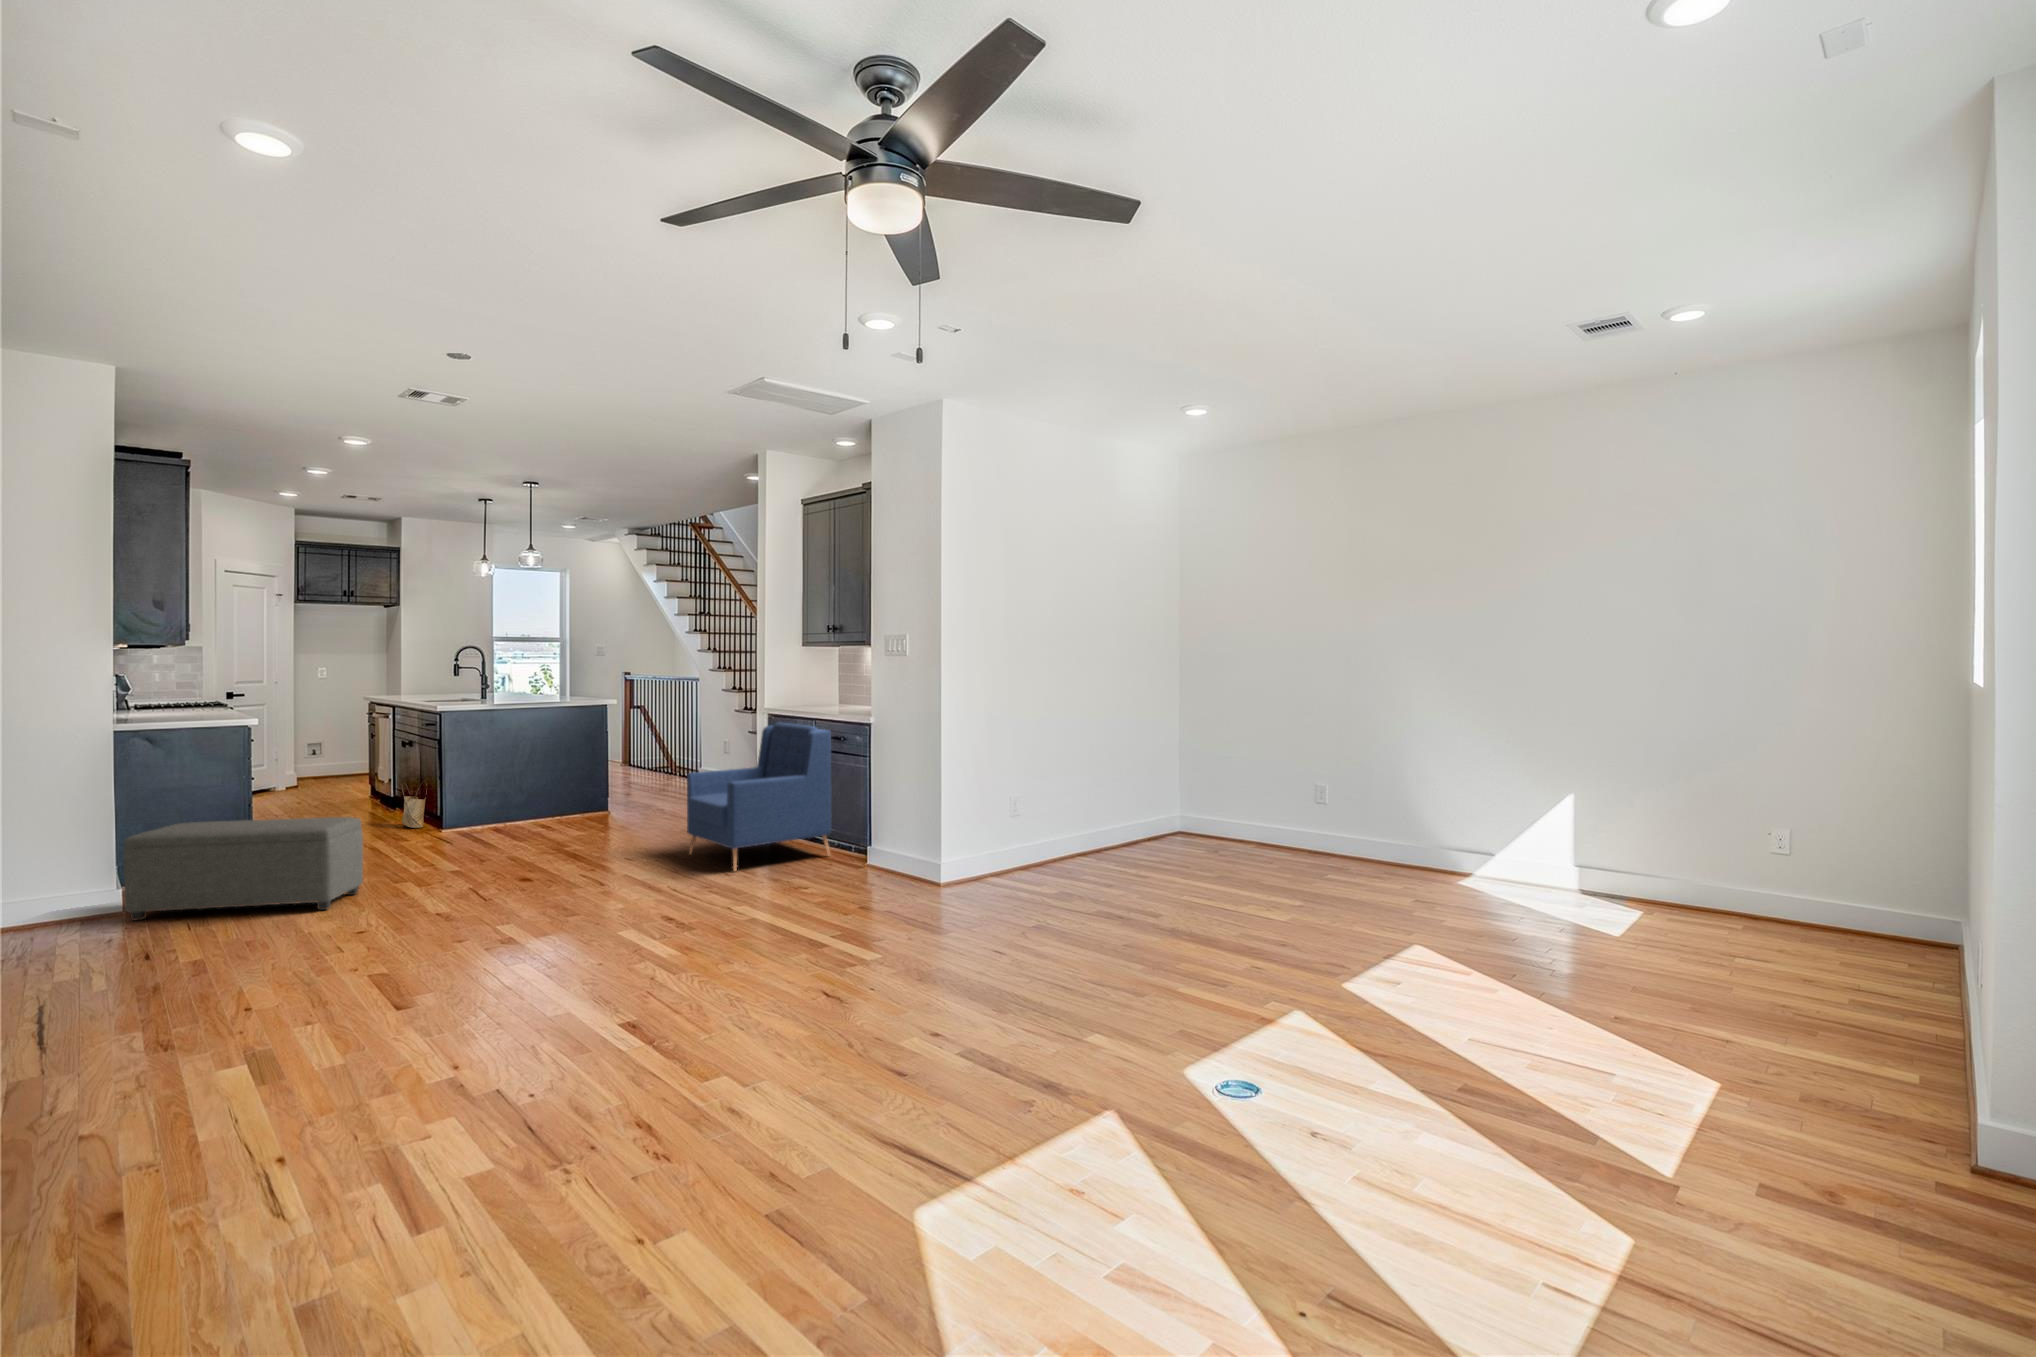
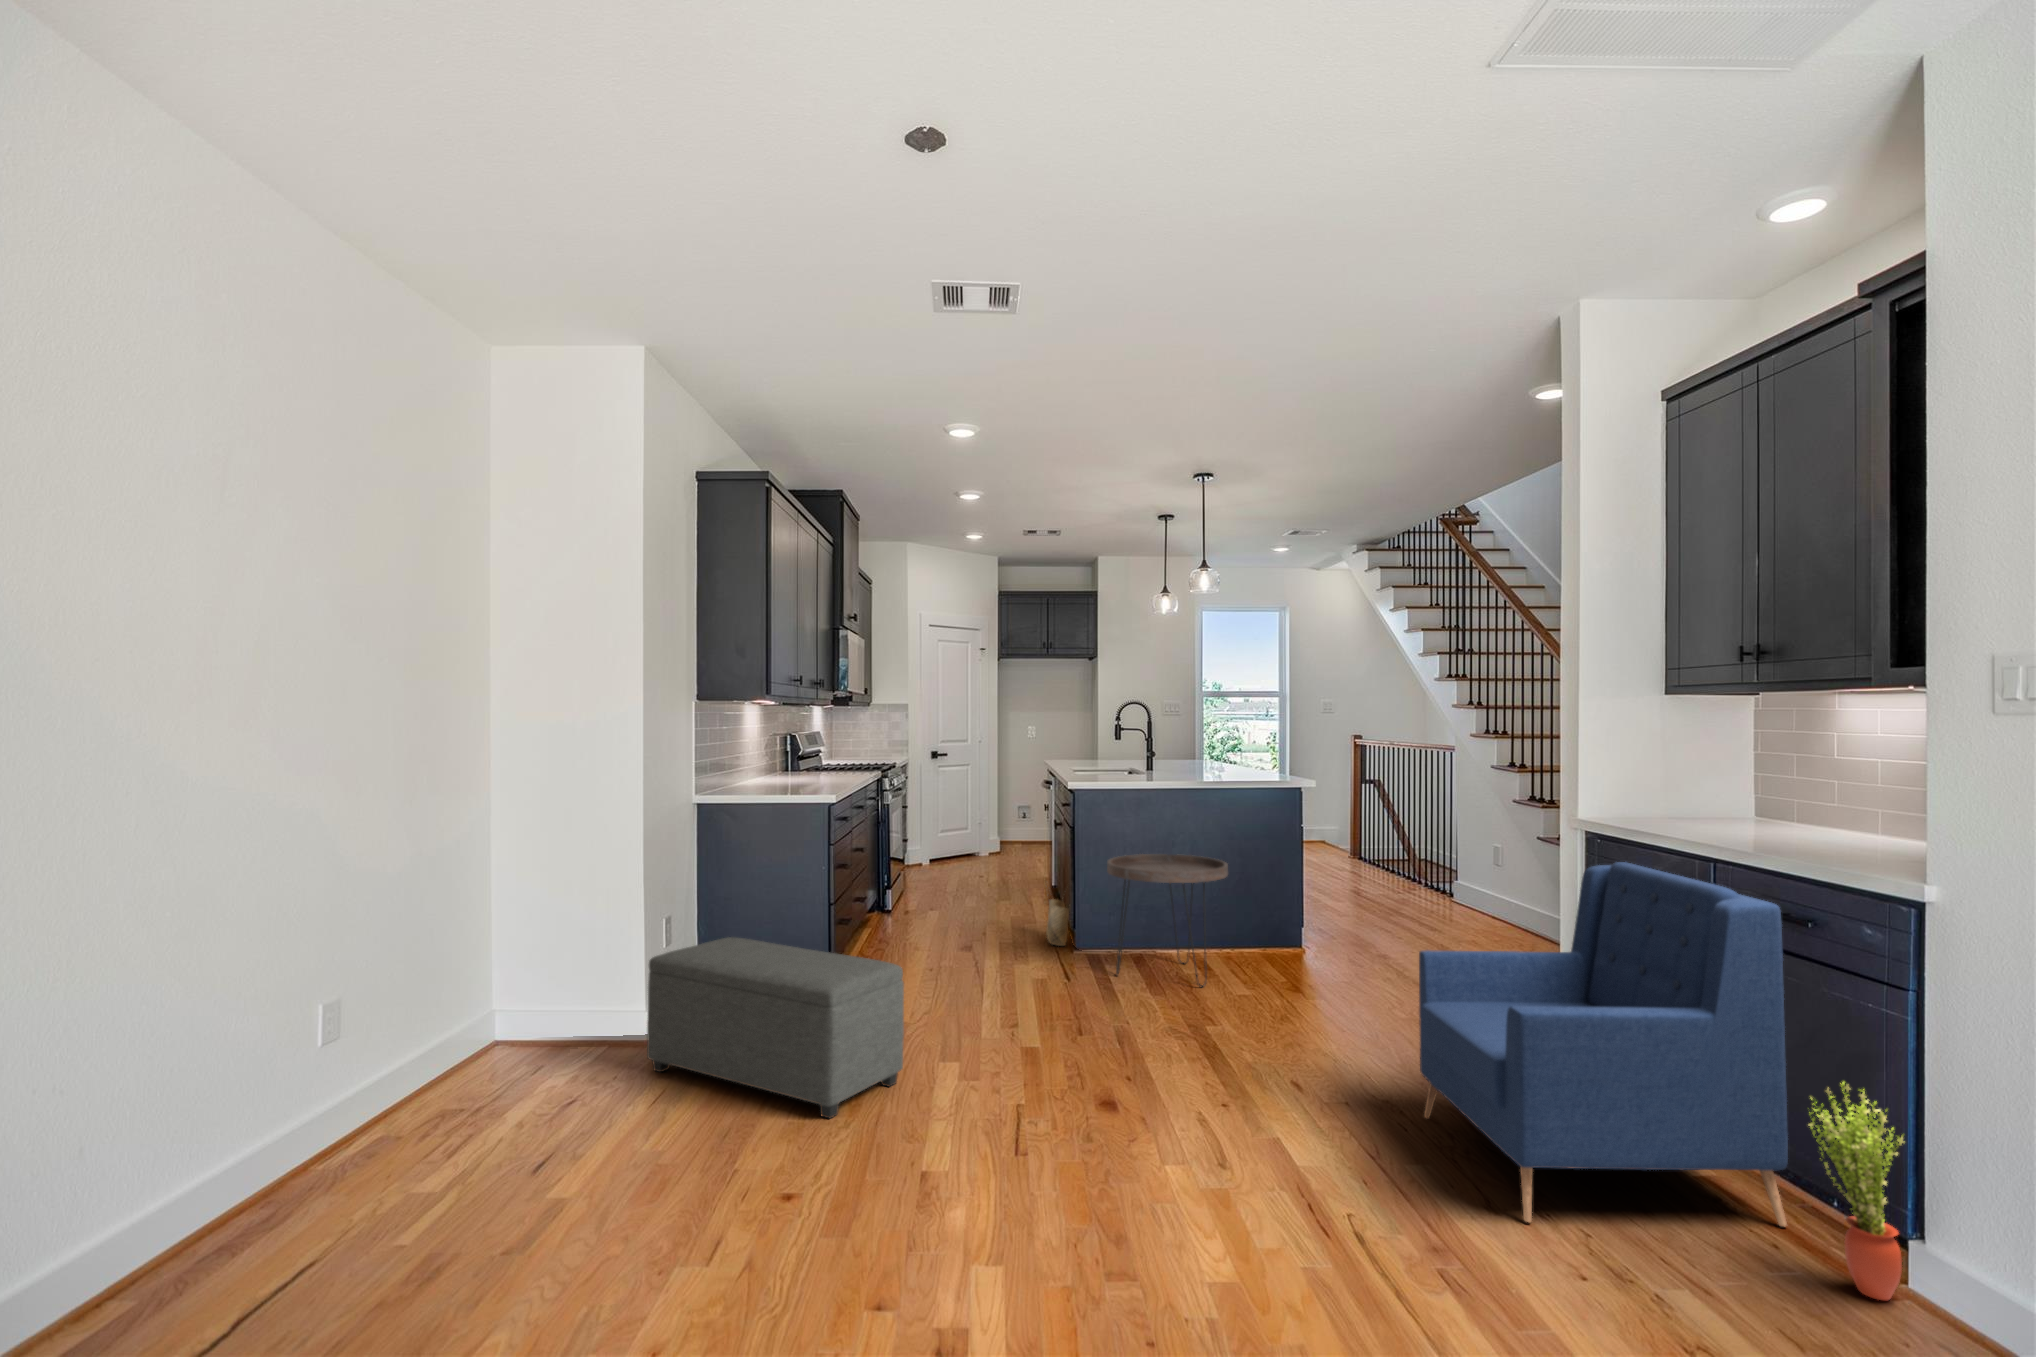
side table: none [468,751,560,835] -> present [1107,854,1228,987]
potted plant: none [834,792,860,865] -> present [1809,1082,1904,1300]

